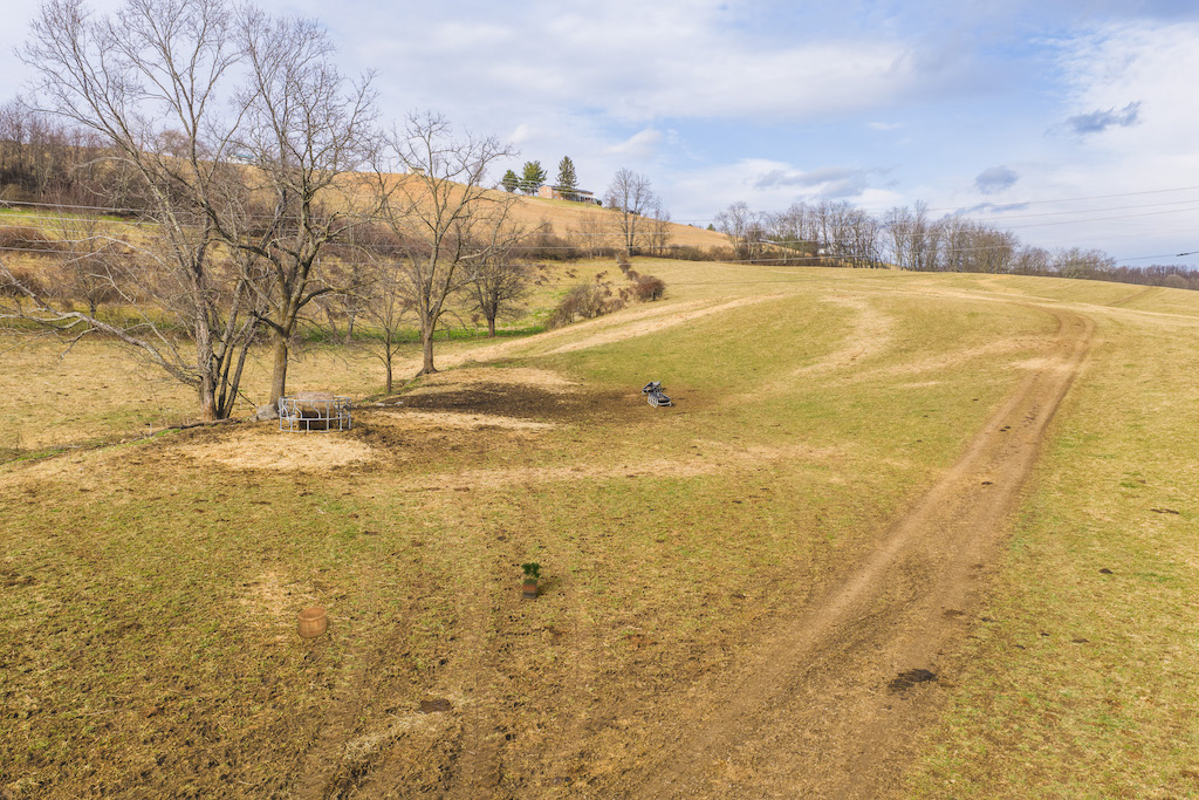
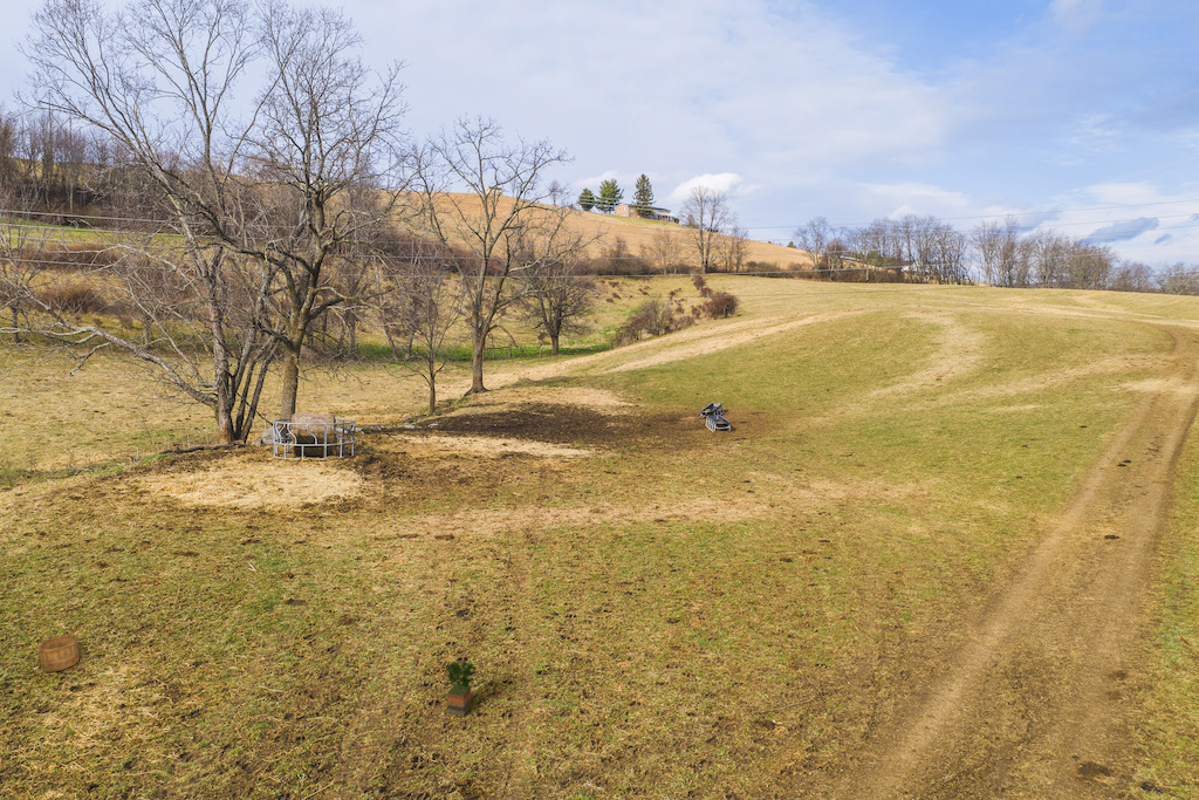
wooden bucket: present [298,607,327,638] -> present [37,635,79,672]

